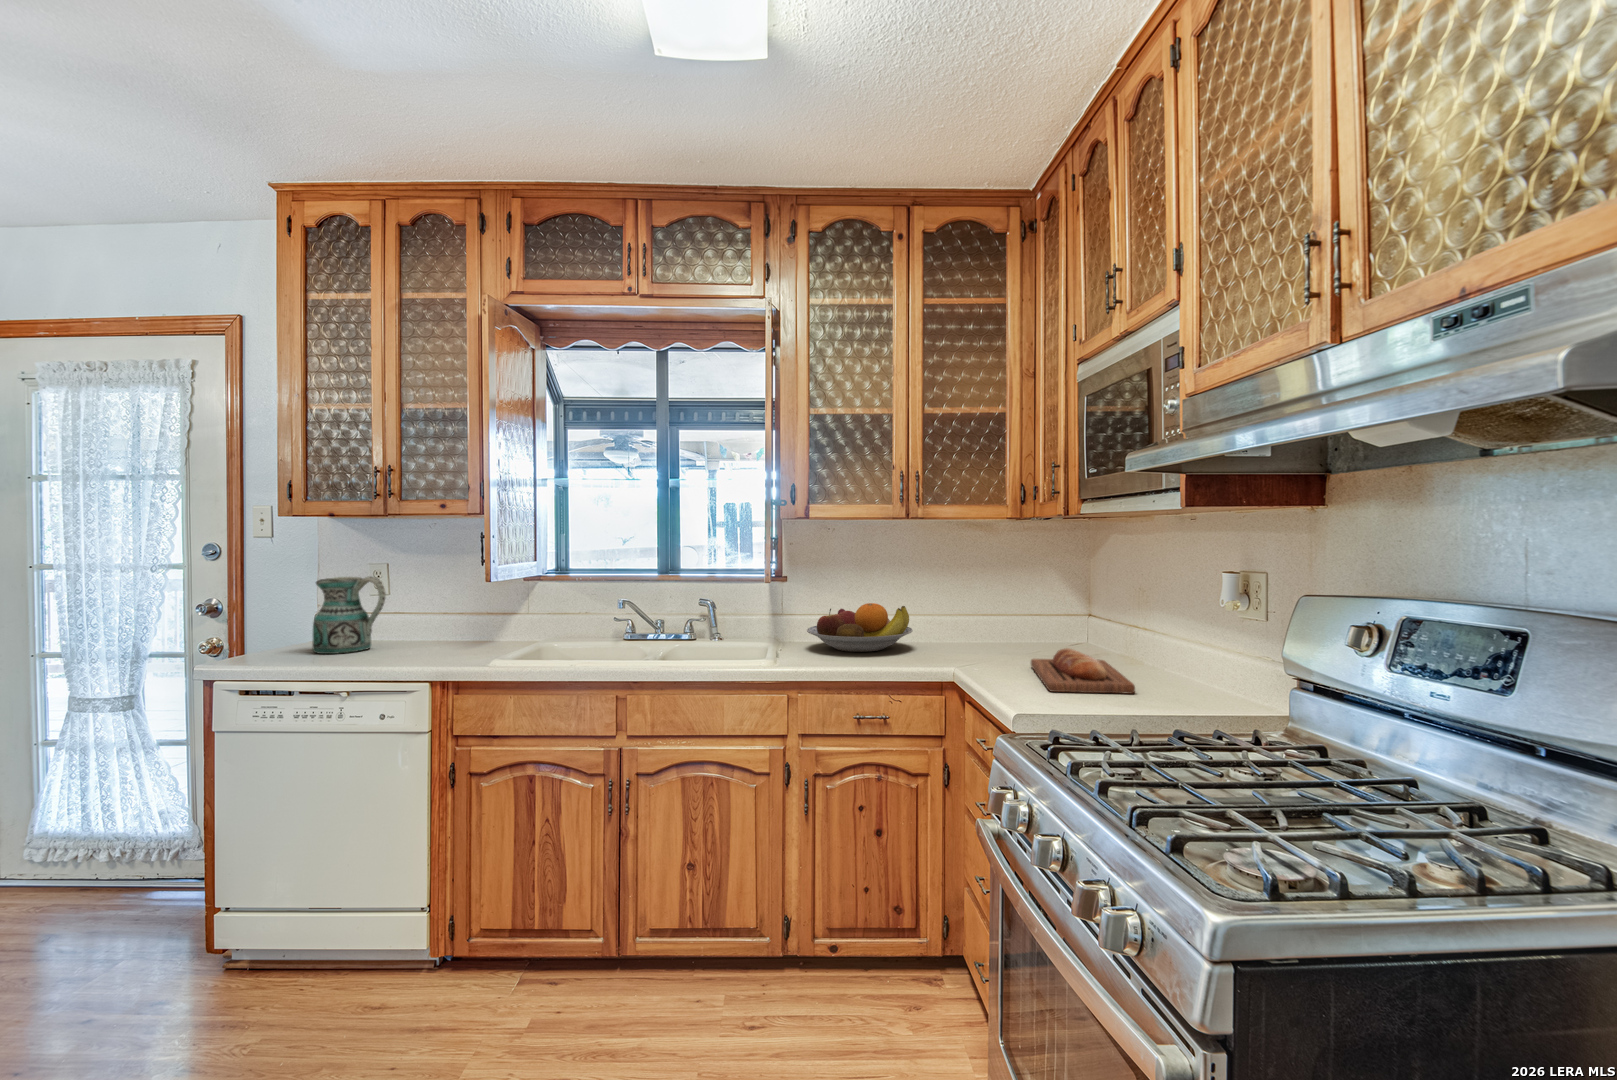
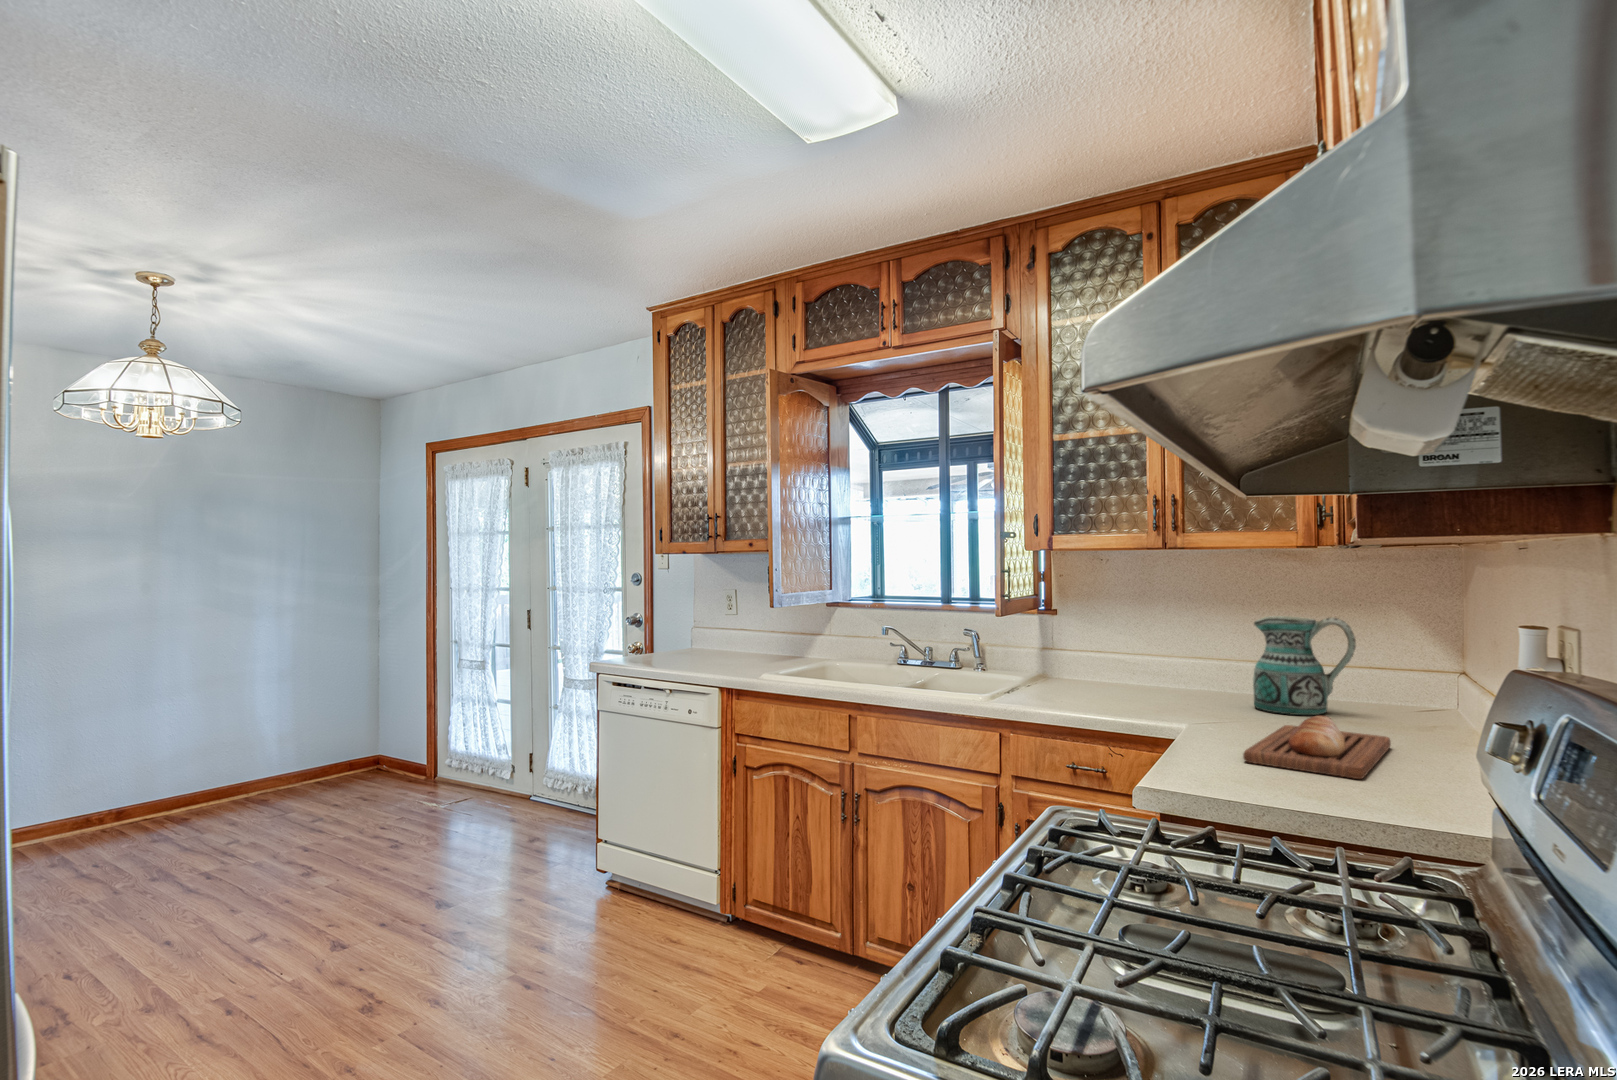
ceramic pitcher: present [313,576,386,654] -> present [1253,616,1356,715]
fruit bowl: present [807,603,913,652] -> none [1055,646,1179,699]

